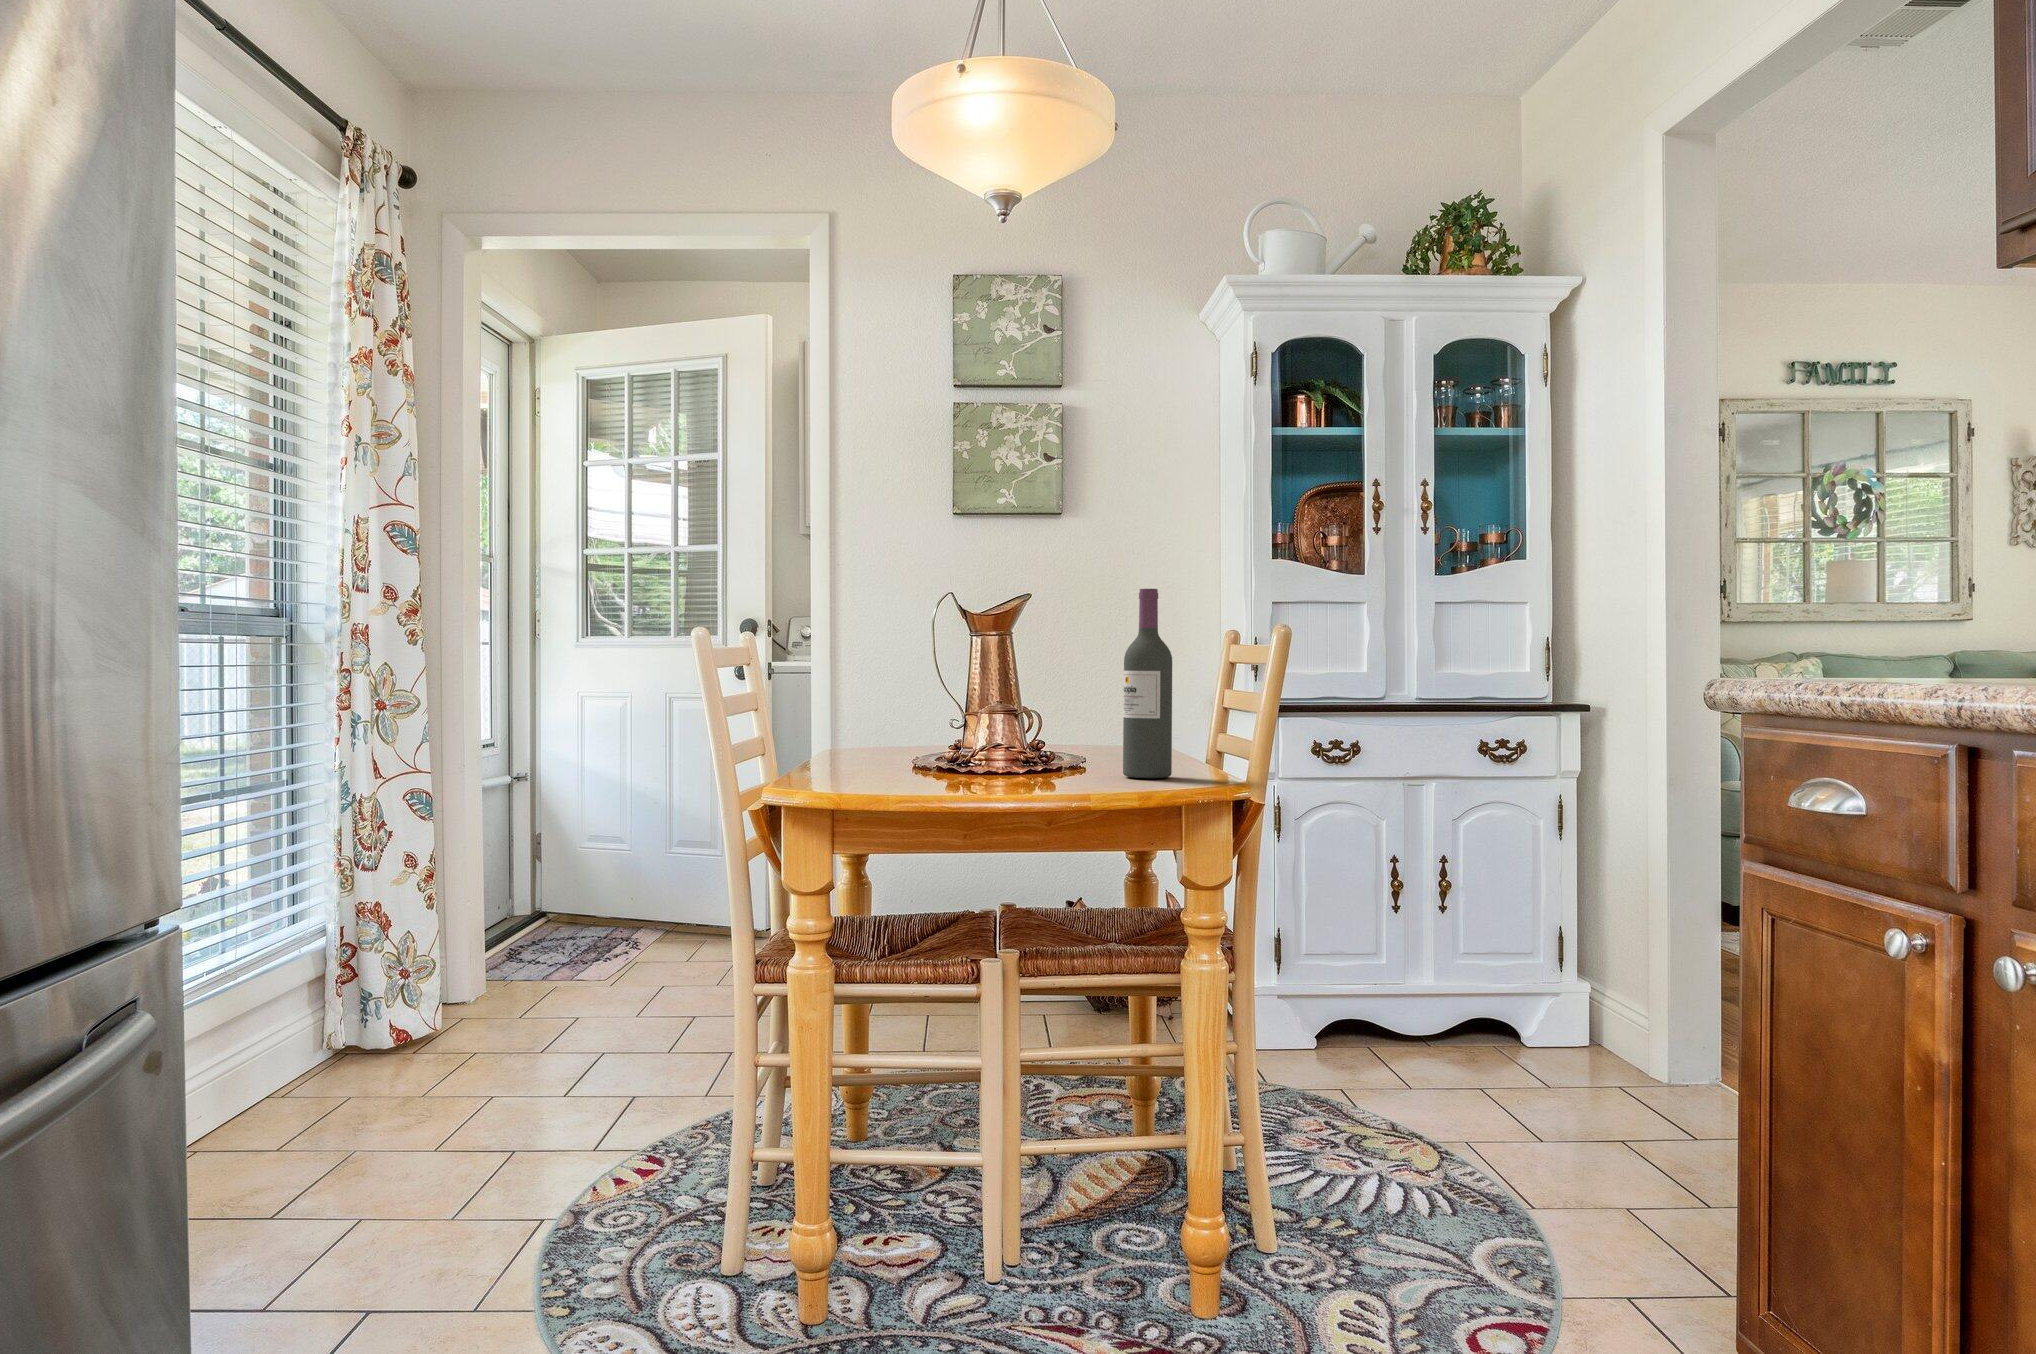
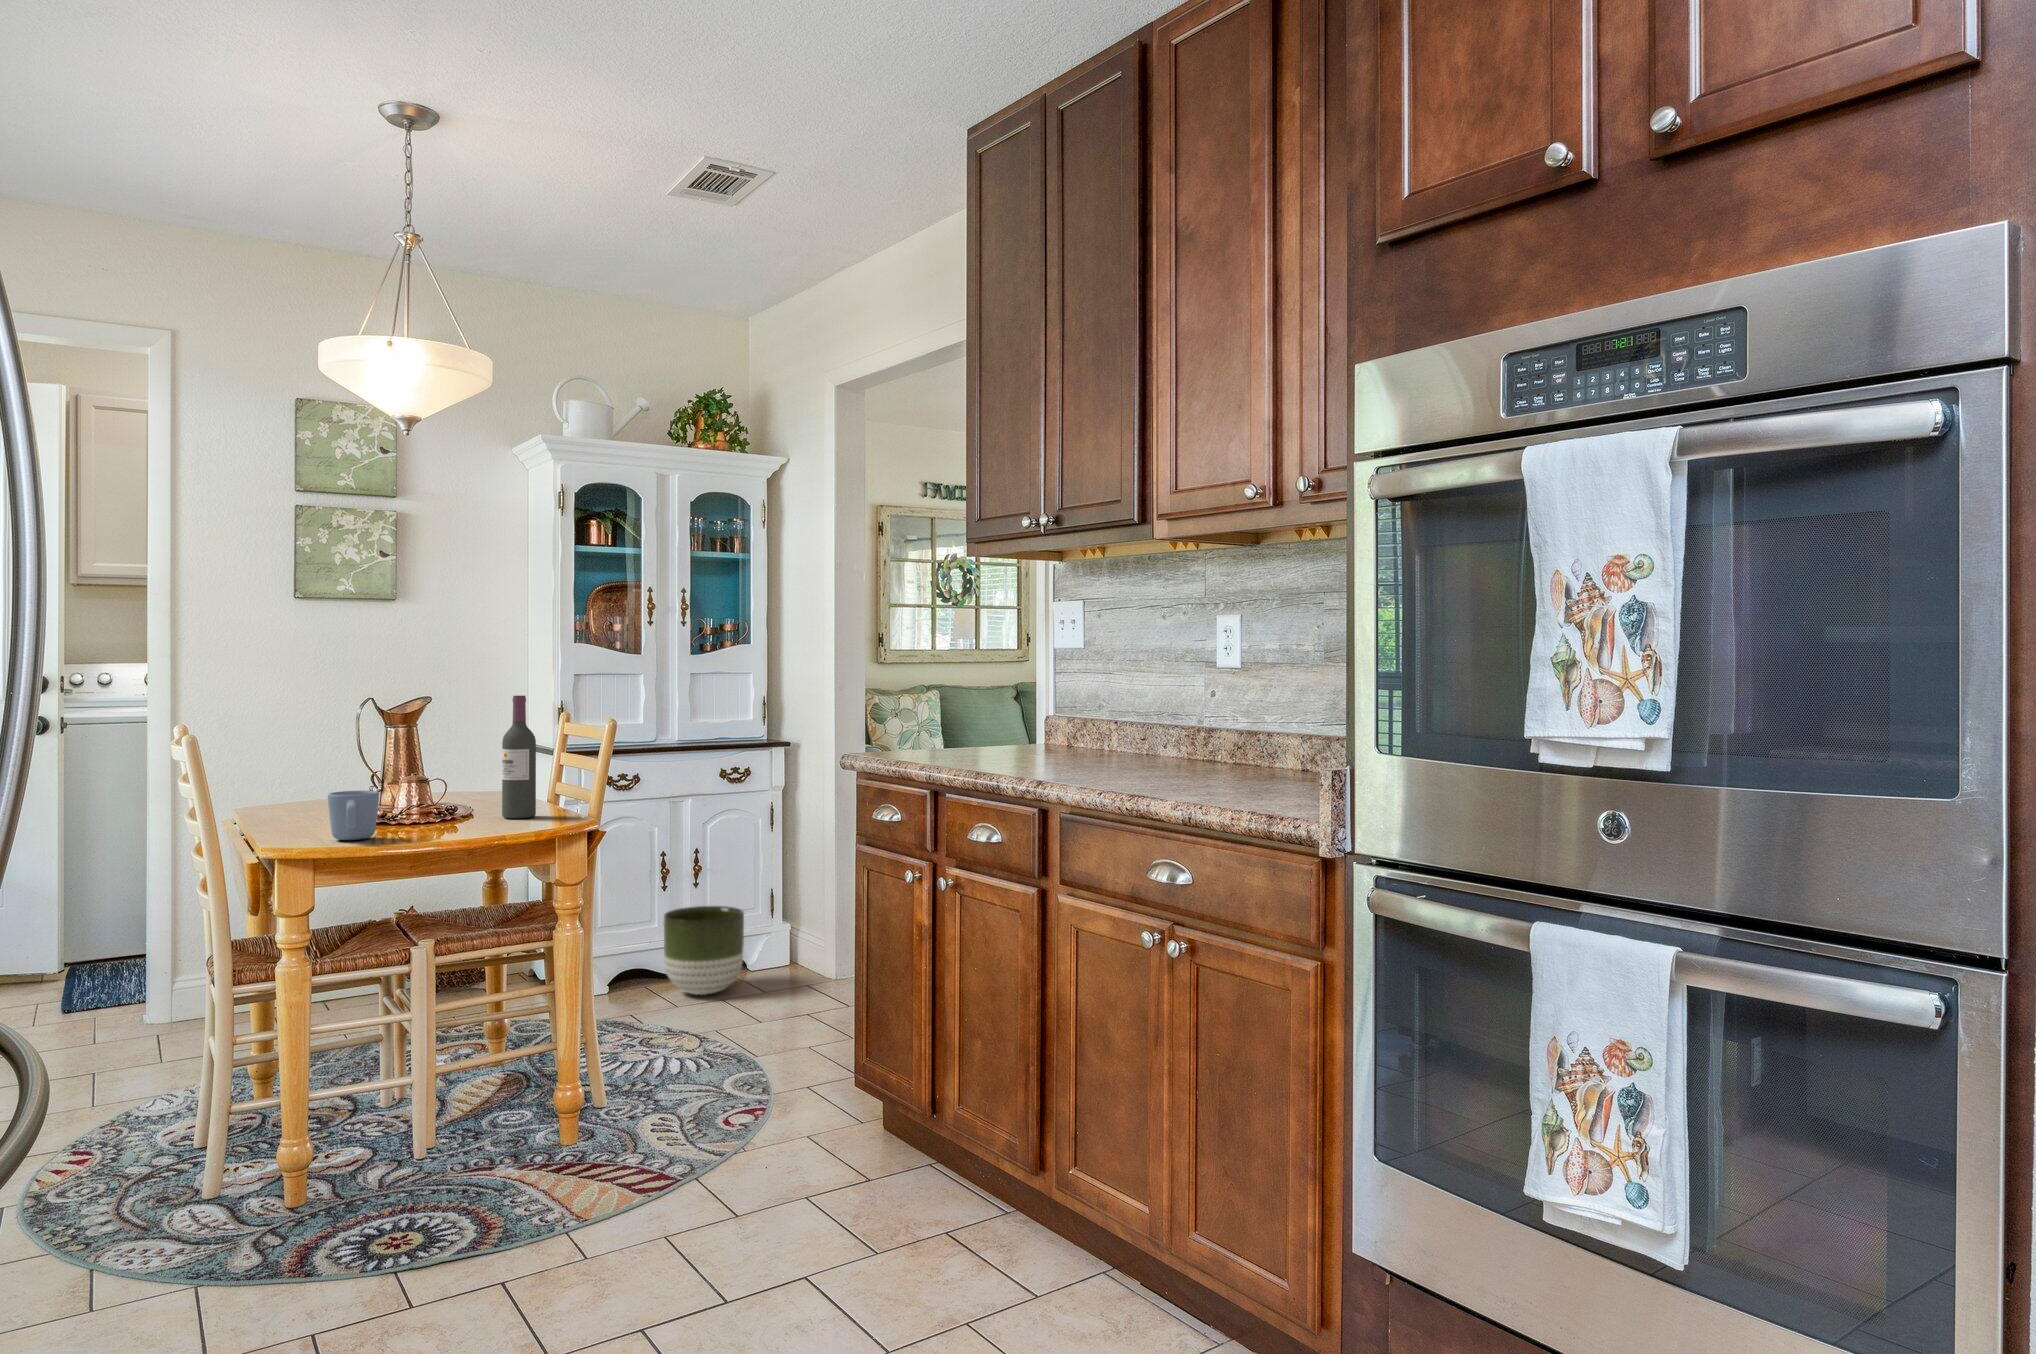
mug: none [859,717,928,789] -> present [328,790,379,840]
planter: none [1391,939,1513,1073] -> present [664,906,744,995]

